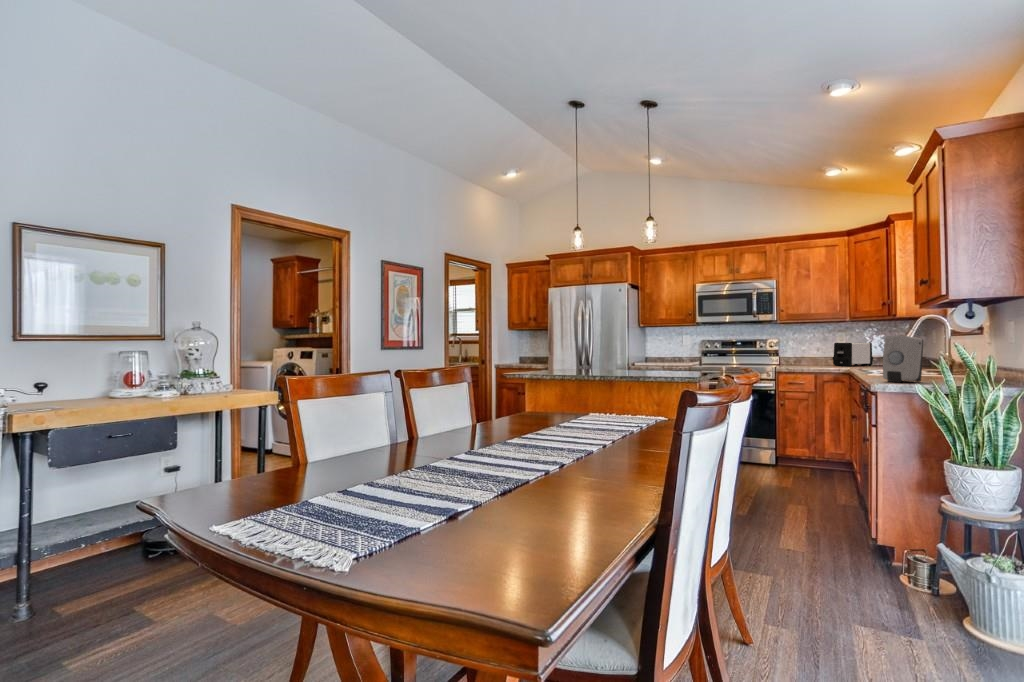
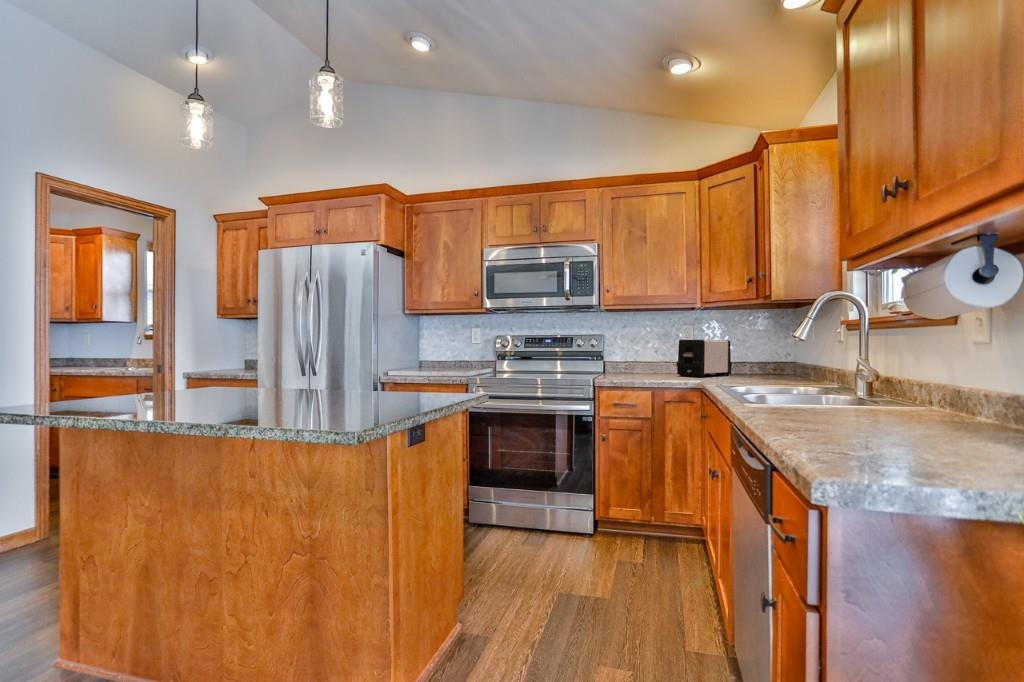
soap dispenser: present [883,336,923,382] -> none [839,307,939,454]

